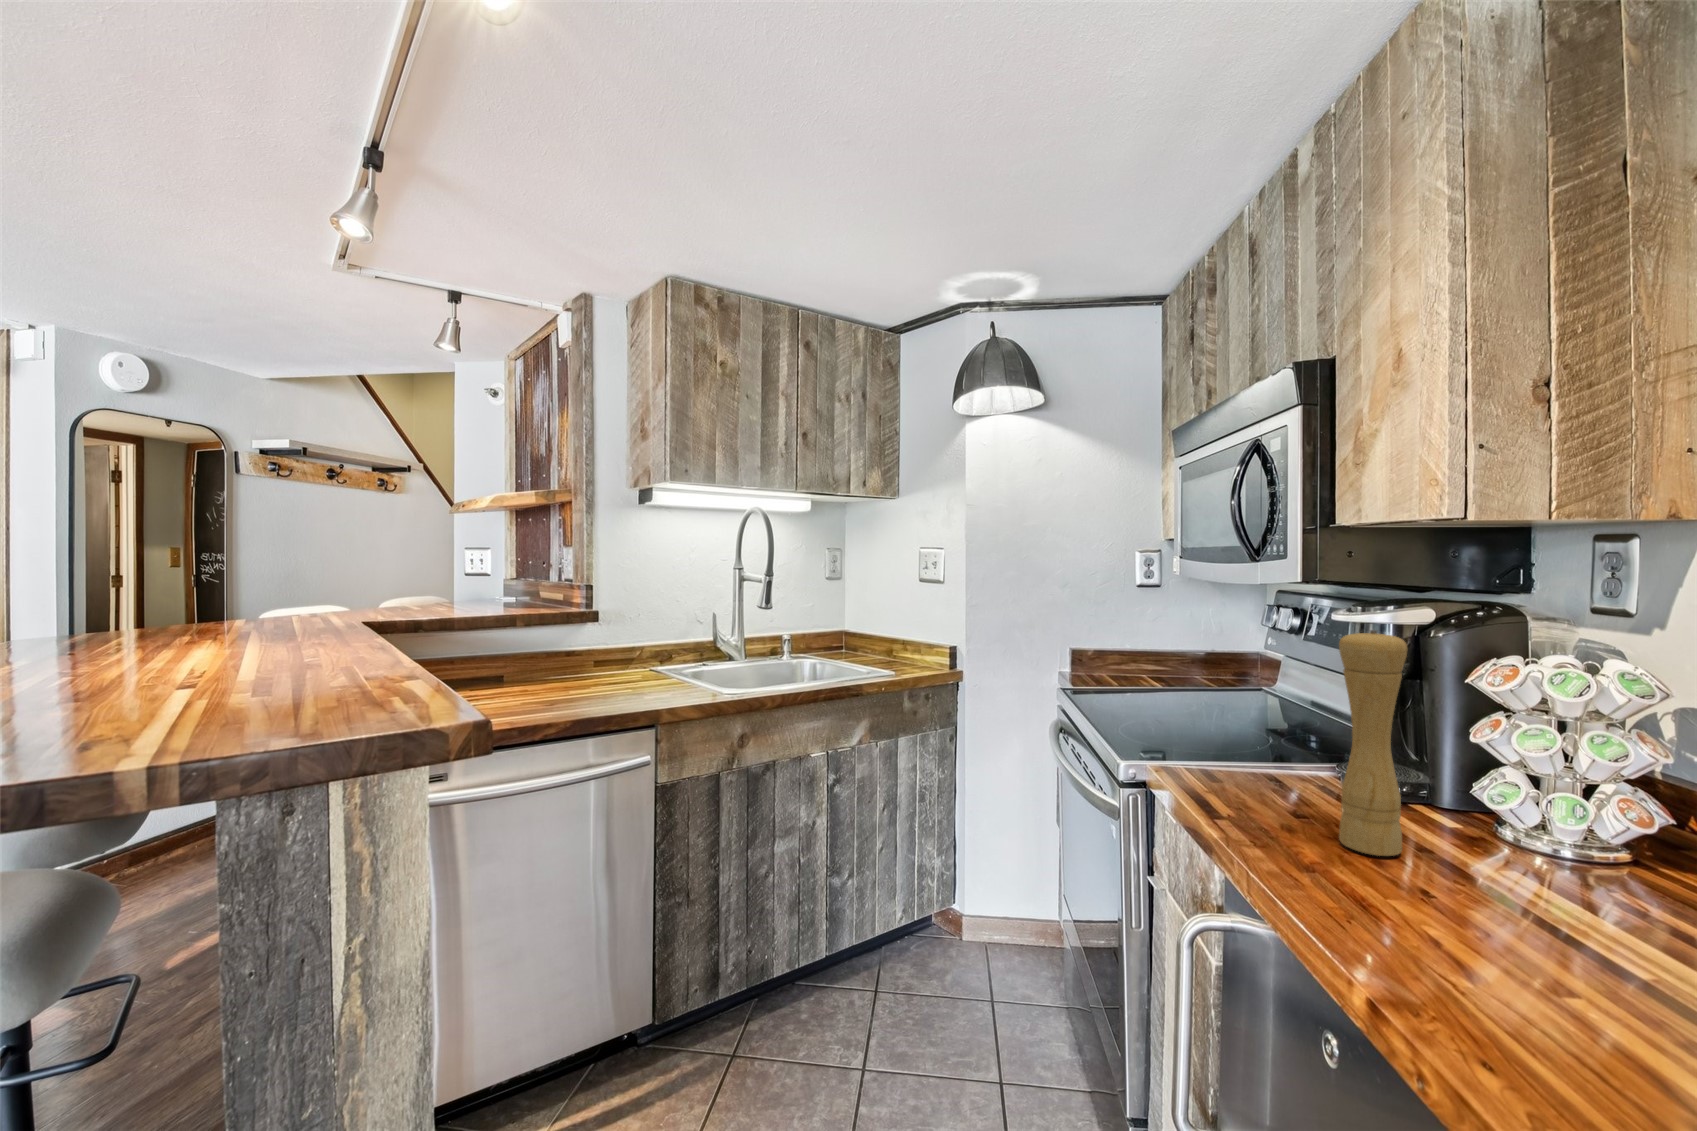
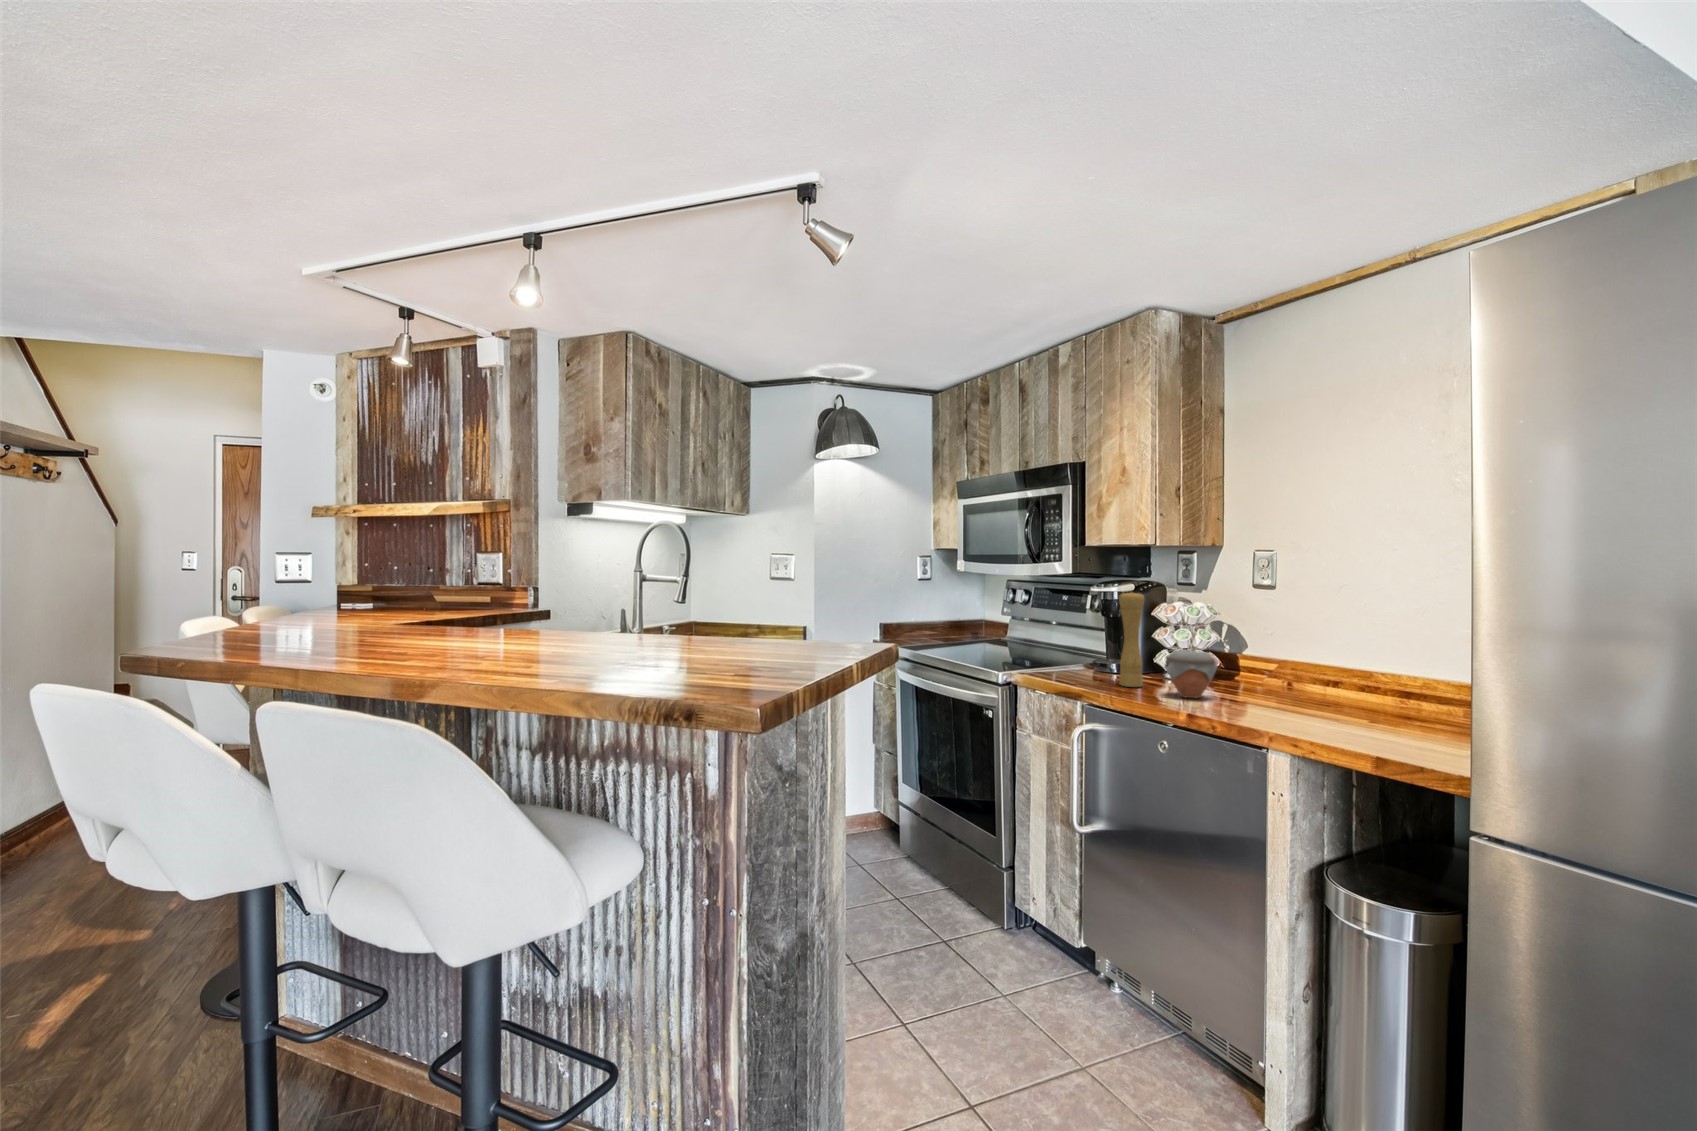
jar: none [1417,792,1605,936] -> present [1165,650,1218,698]

